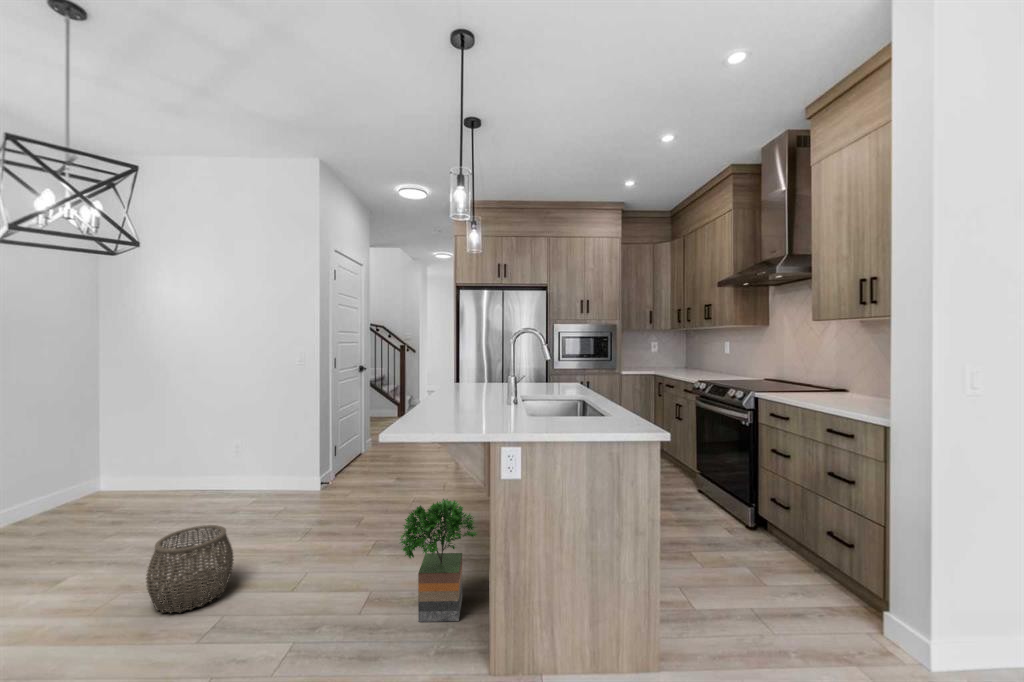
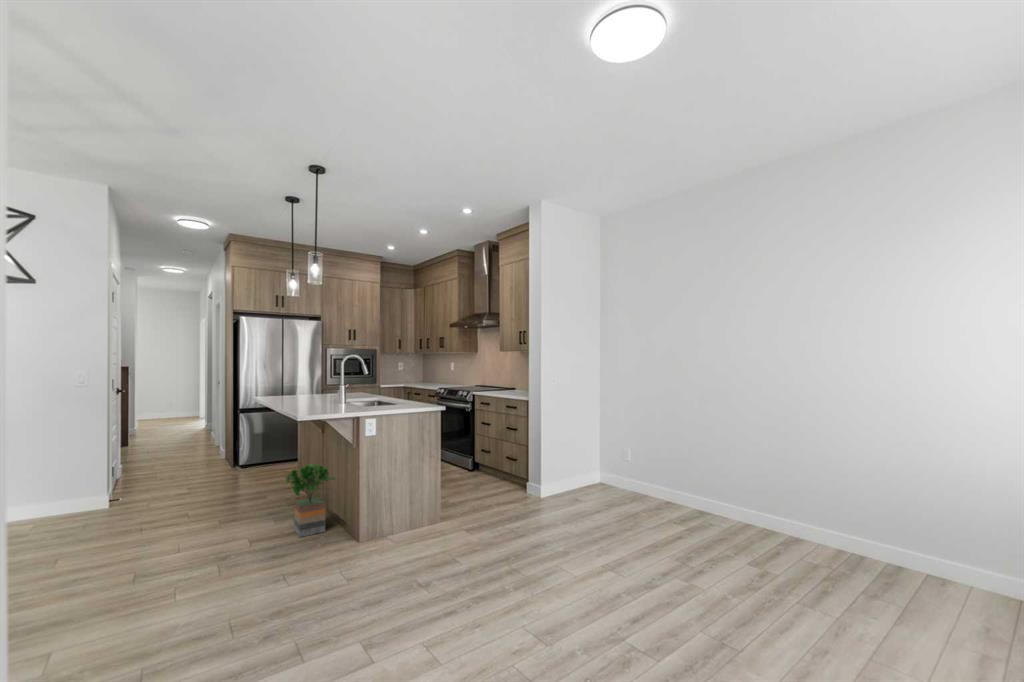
woven basket: present [146,525,234,613] -> none [51,514,128,580]

